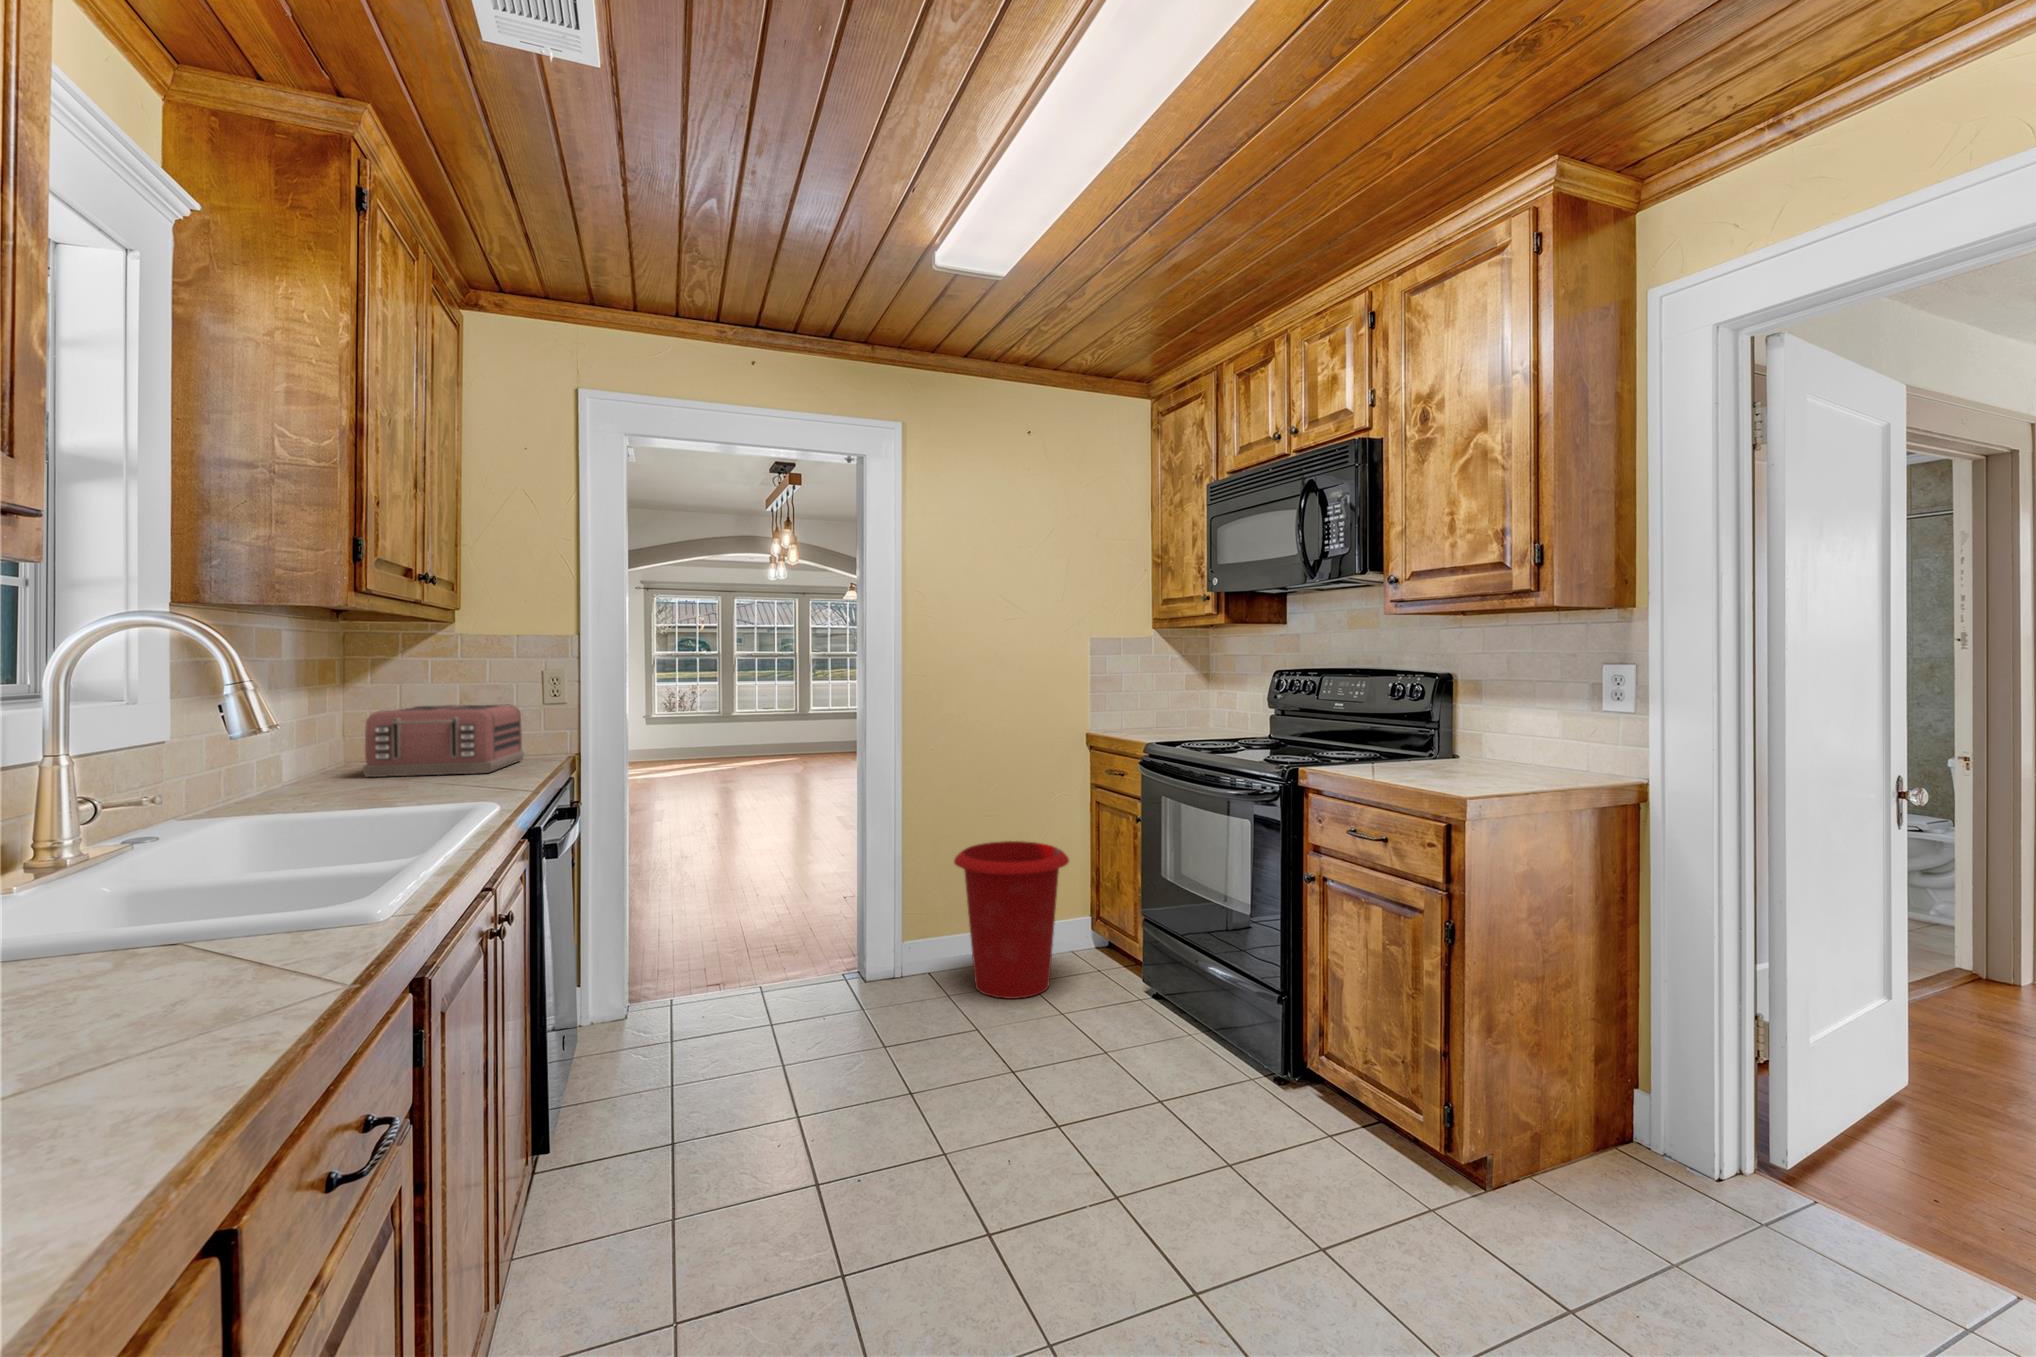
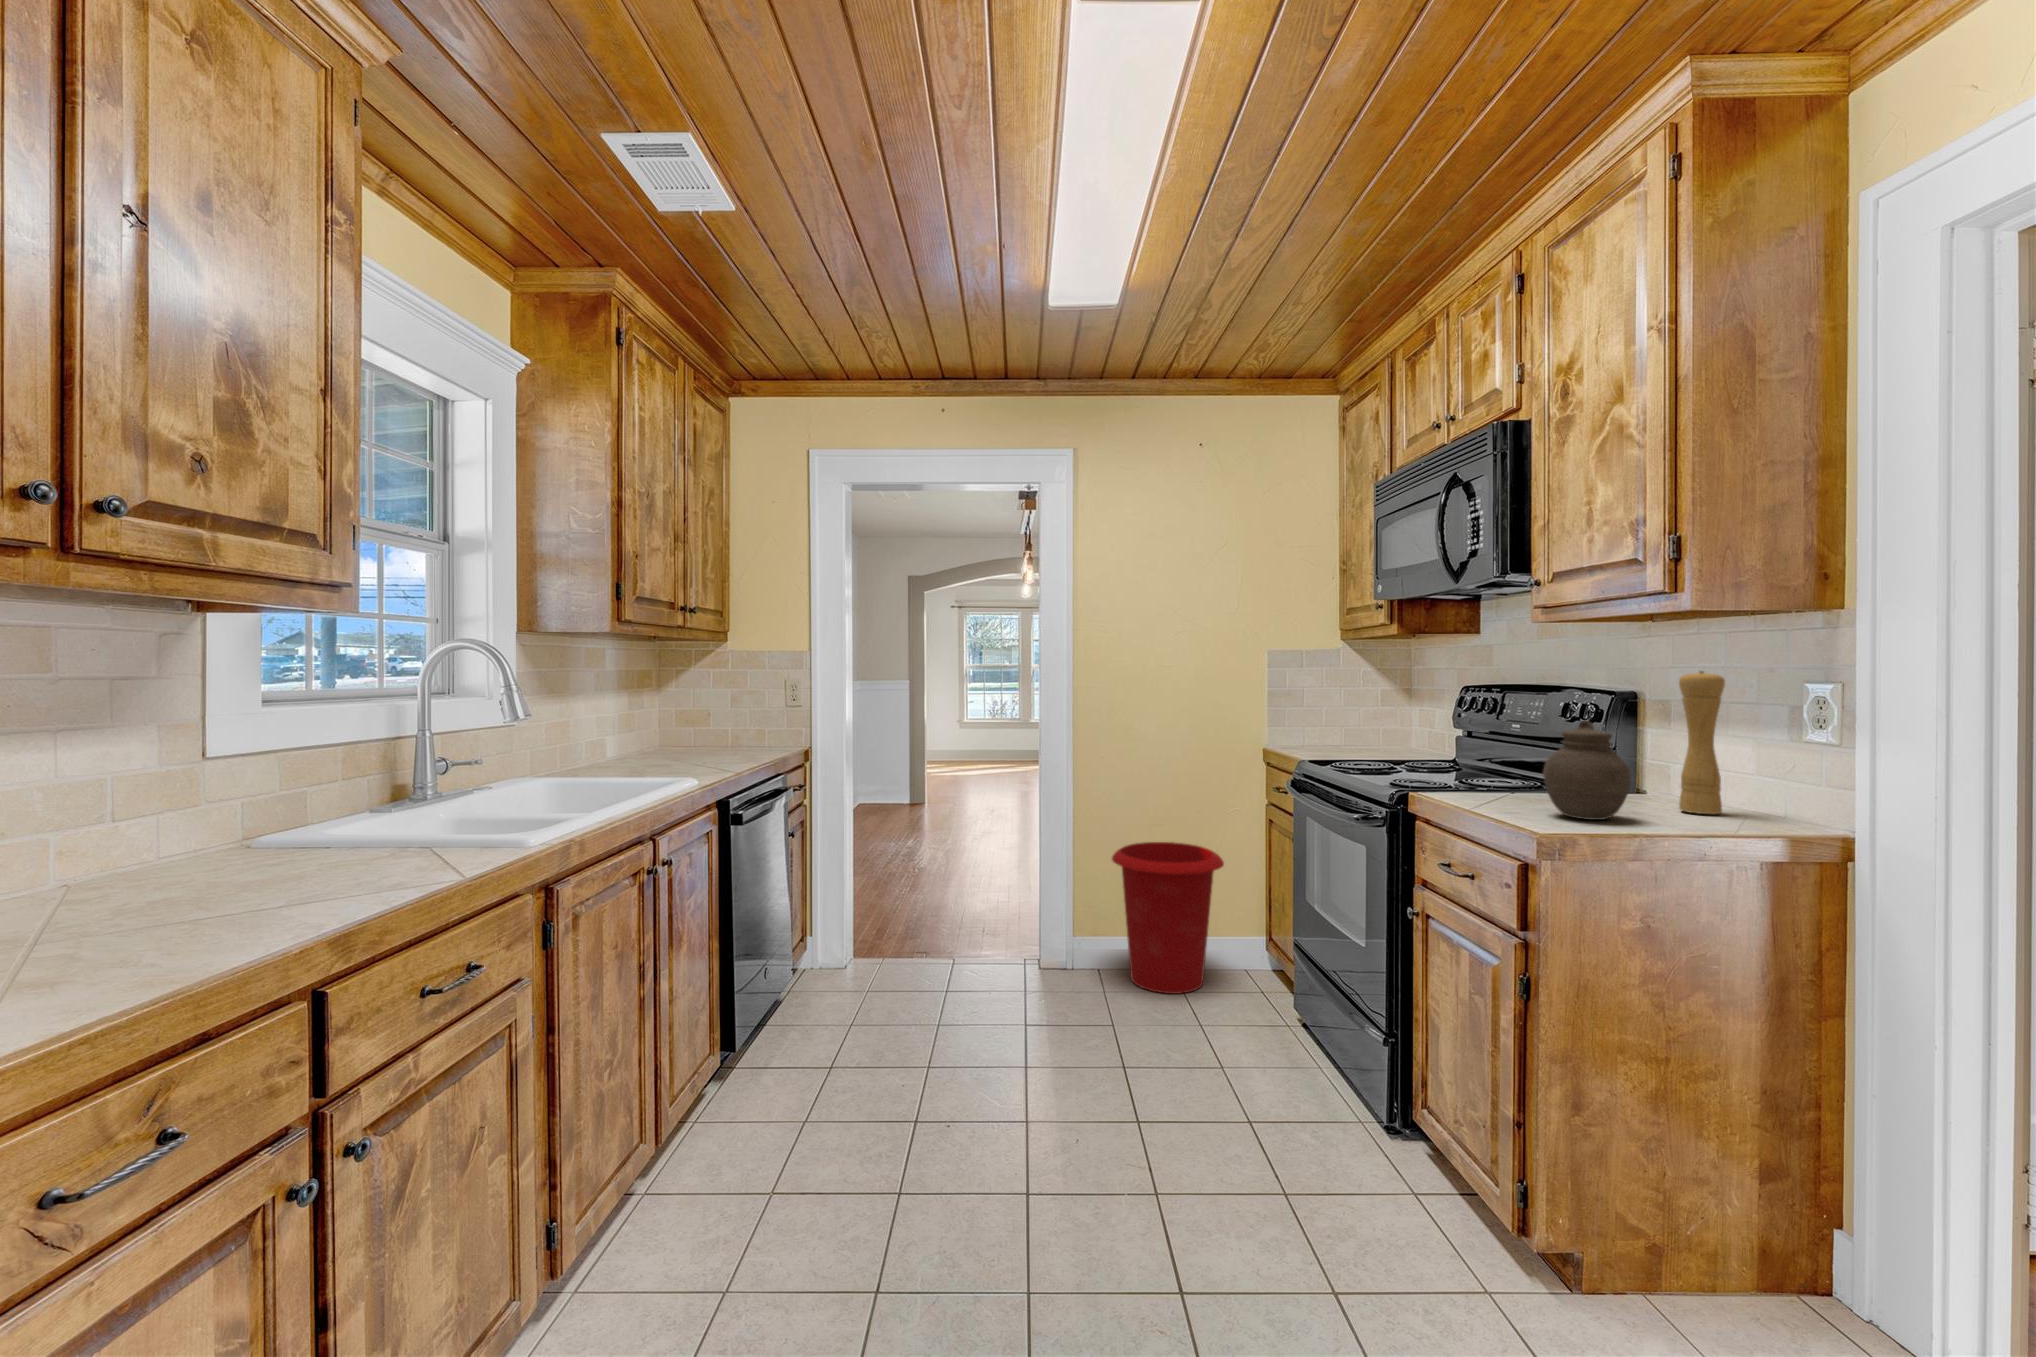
pepper mill: none [1517,658,1550,774] -> present [1679,671,1725,814]
jar: none [1440,701,1508,784] -> present [1543,721,1631,820]
toaster: present [363,705,524,777] -> none [647,699,763,750]

